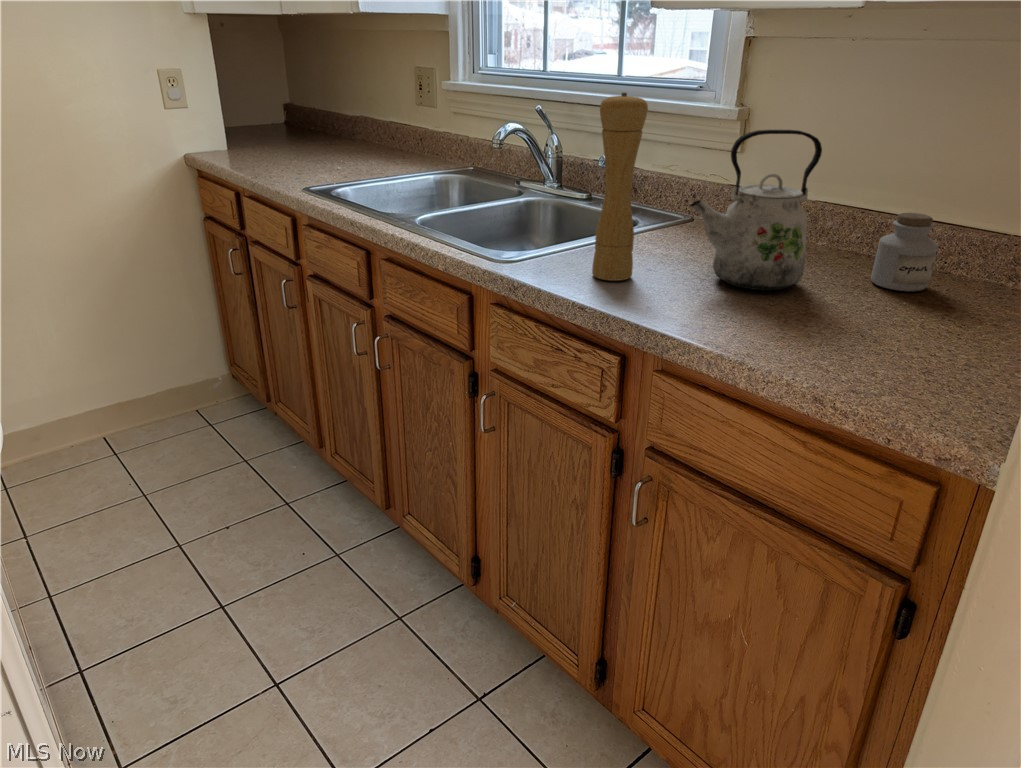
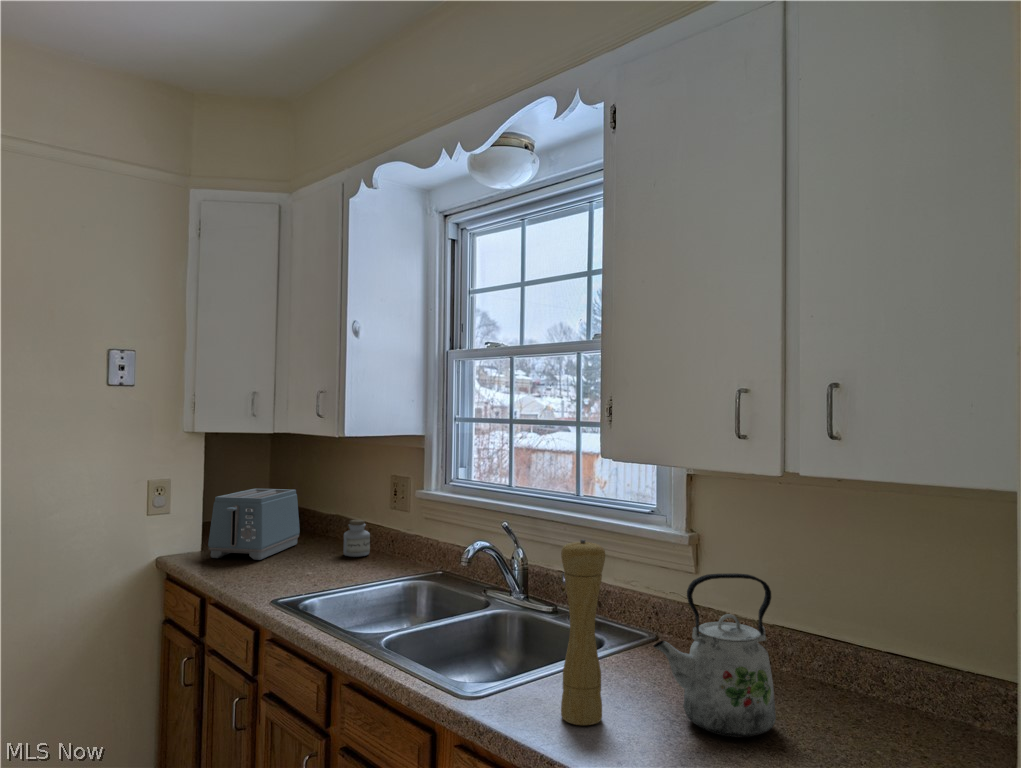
toaster: none [230,83,325,157] -> present [208,489,300,560]
jar: present [871,213,938,291] -> present [344,520,370,557]

